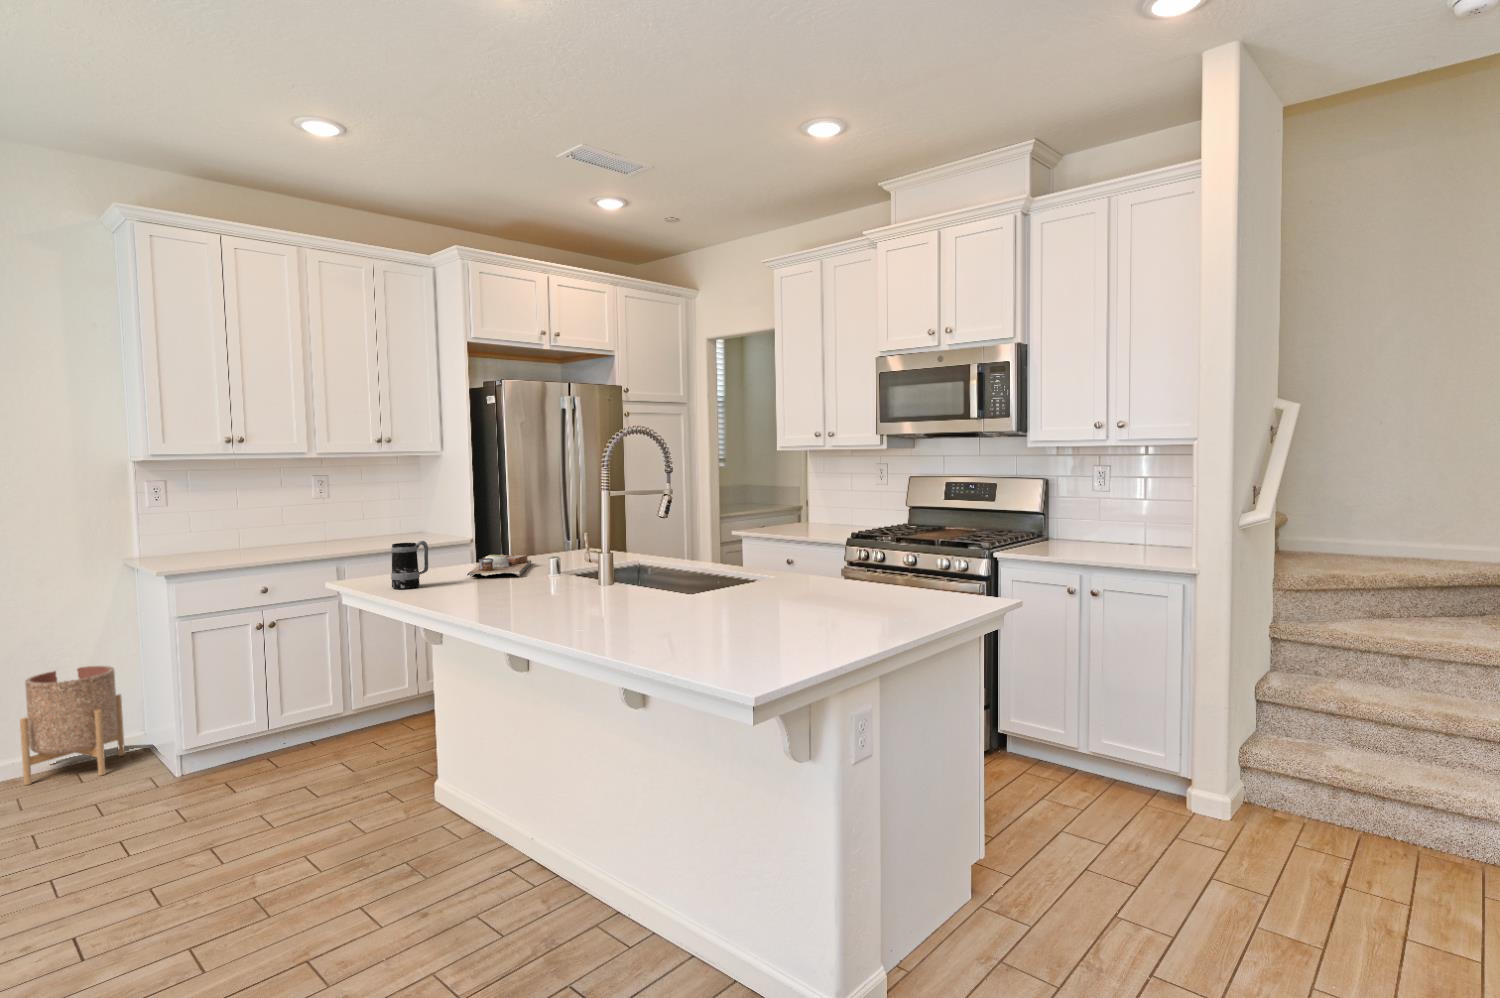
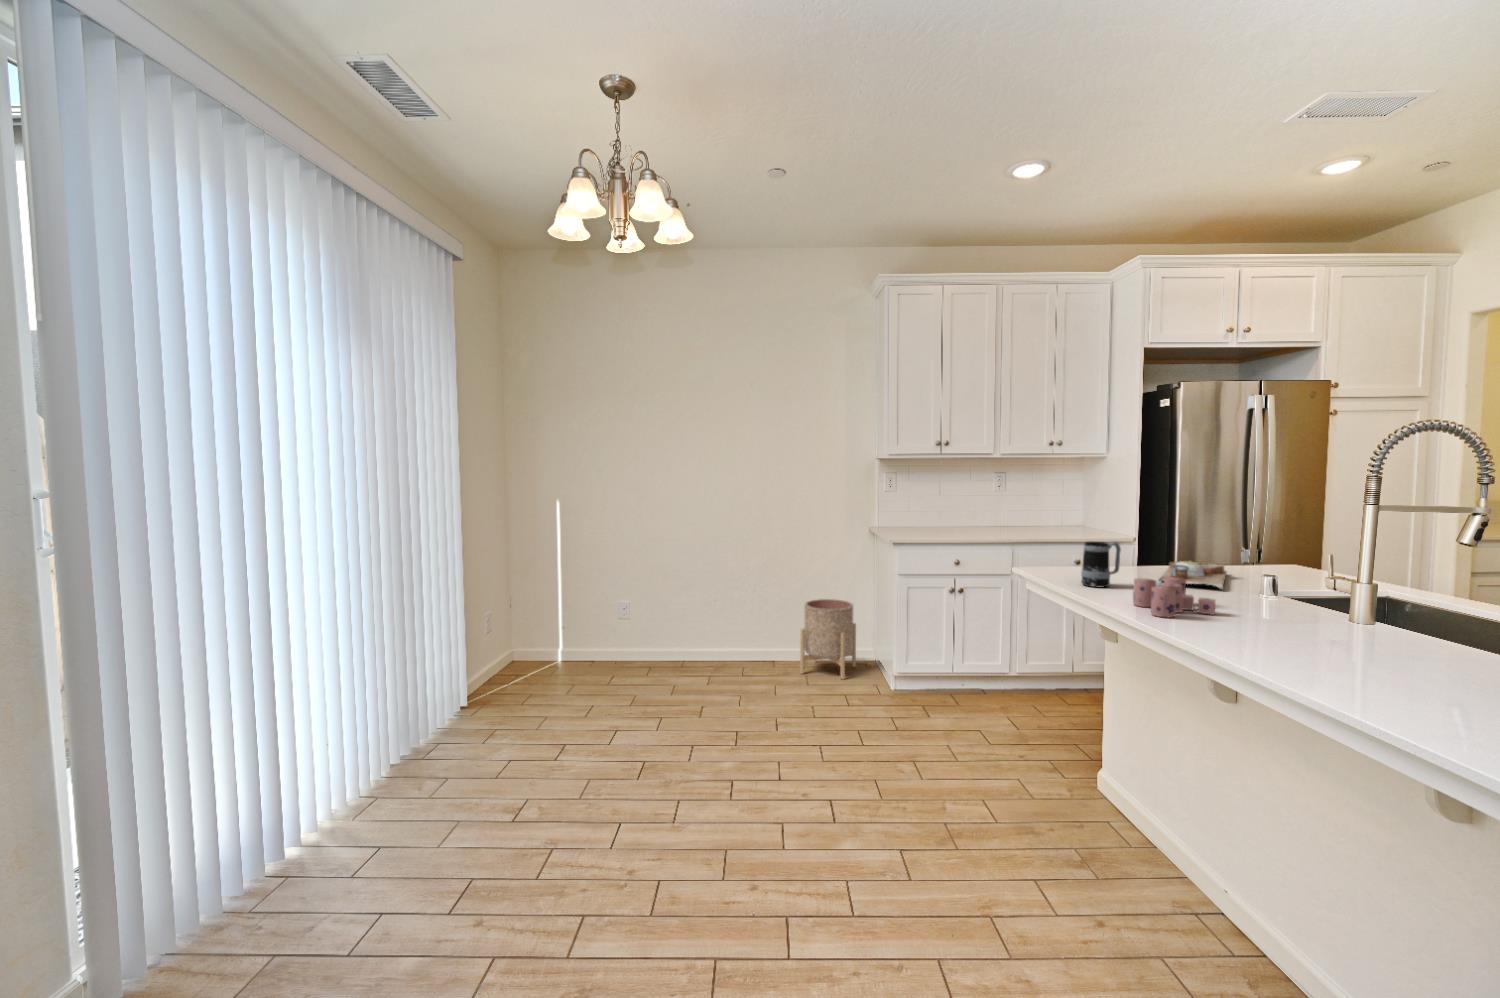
candle: none [434,568,503,605] -> present [1133,577,1215,618]

